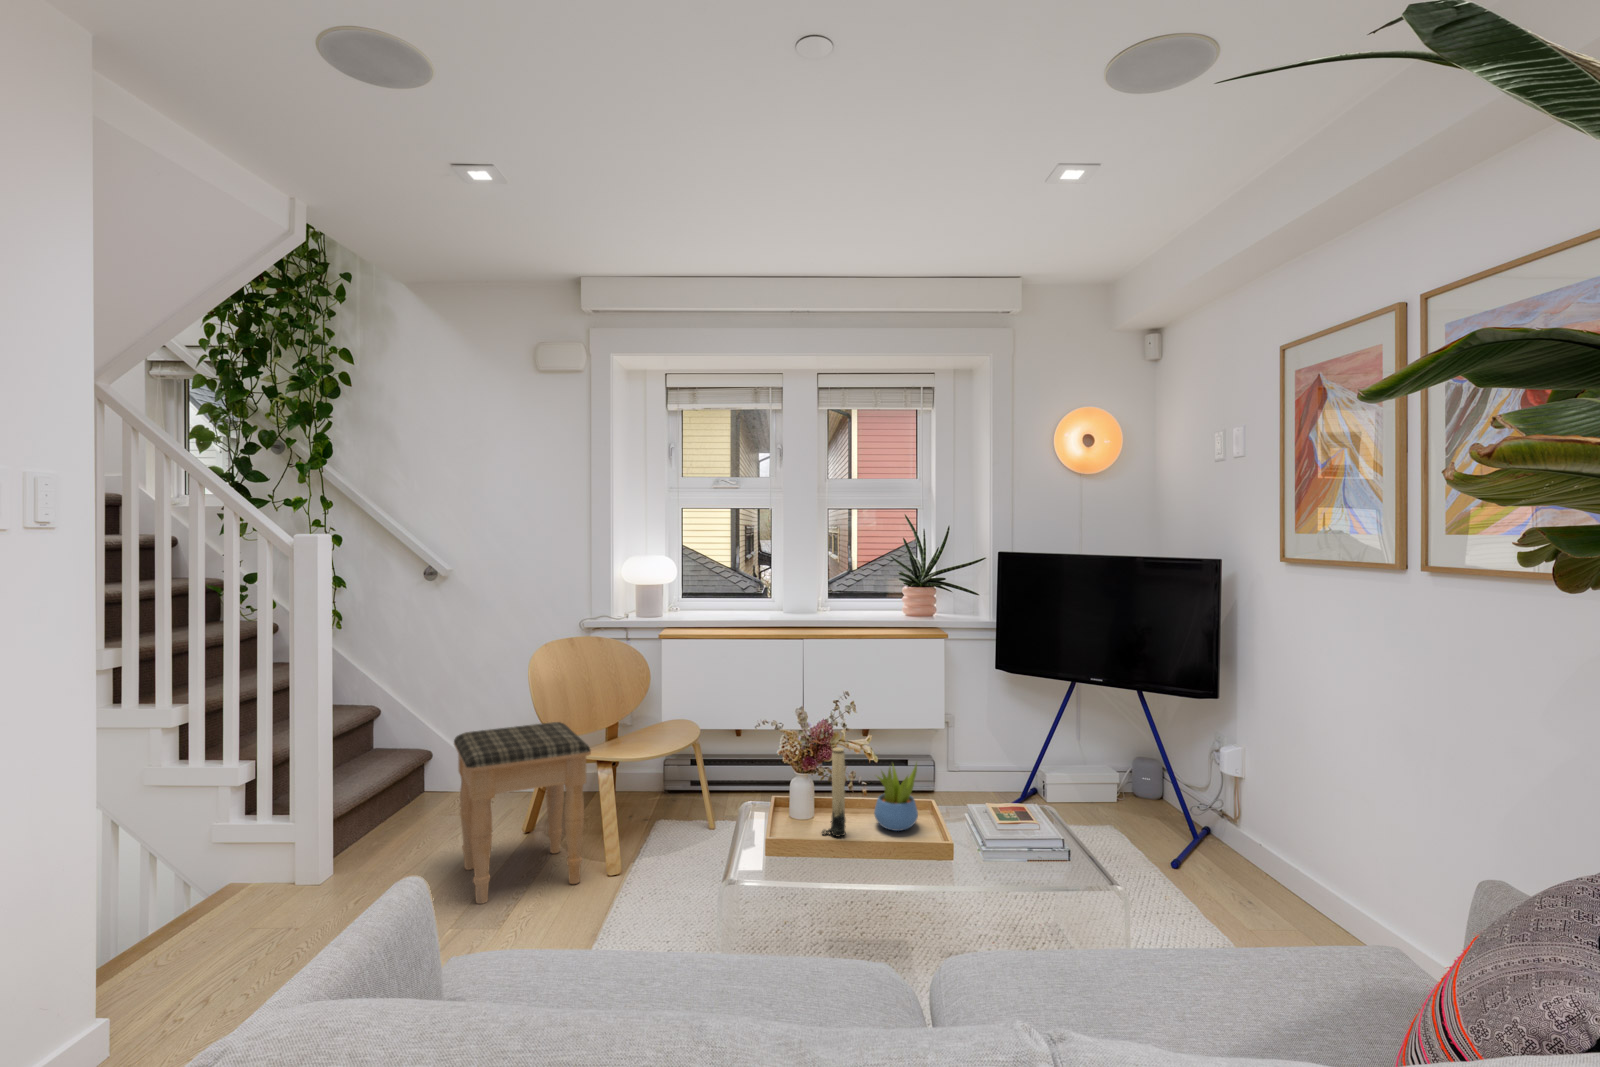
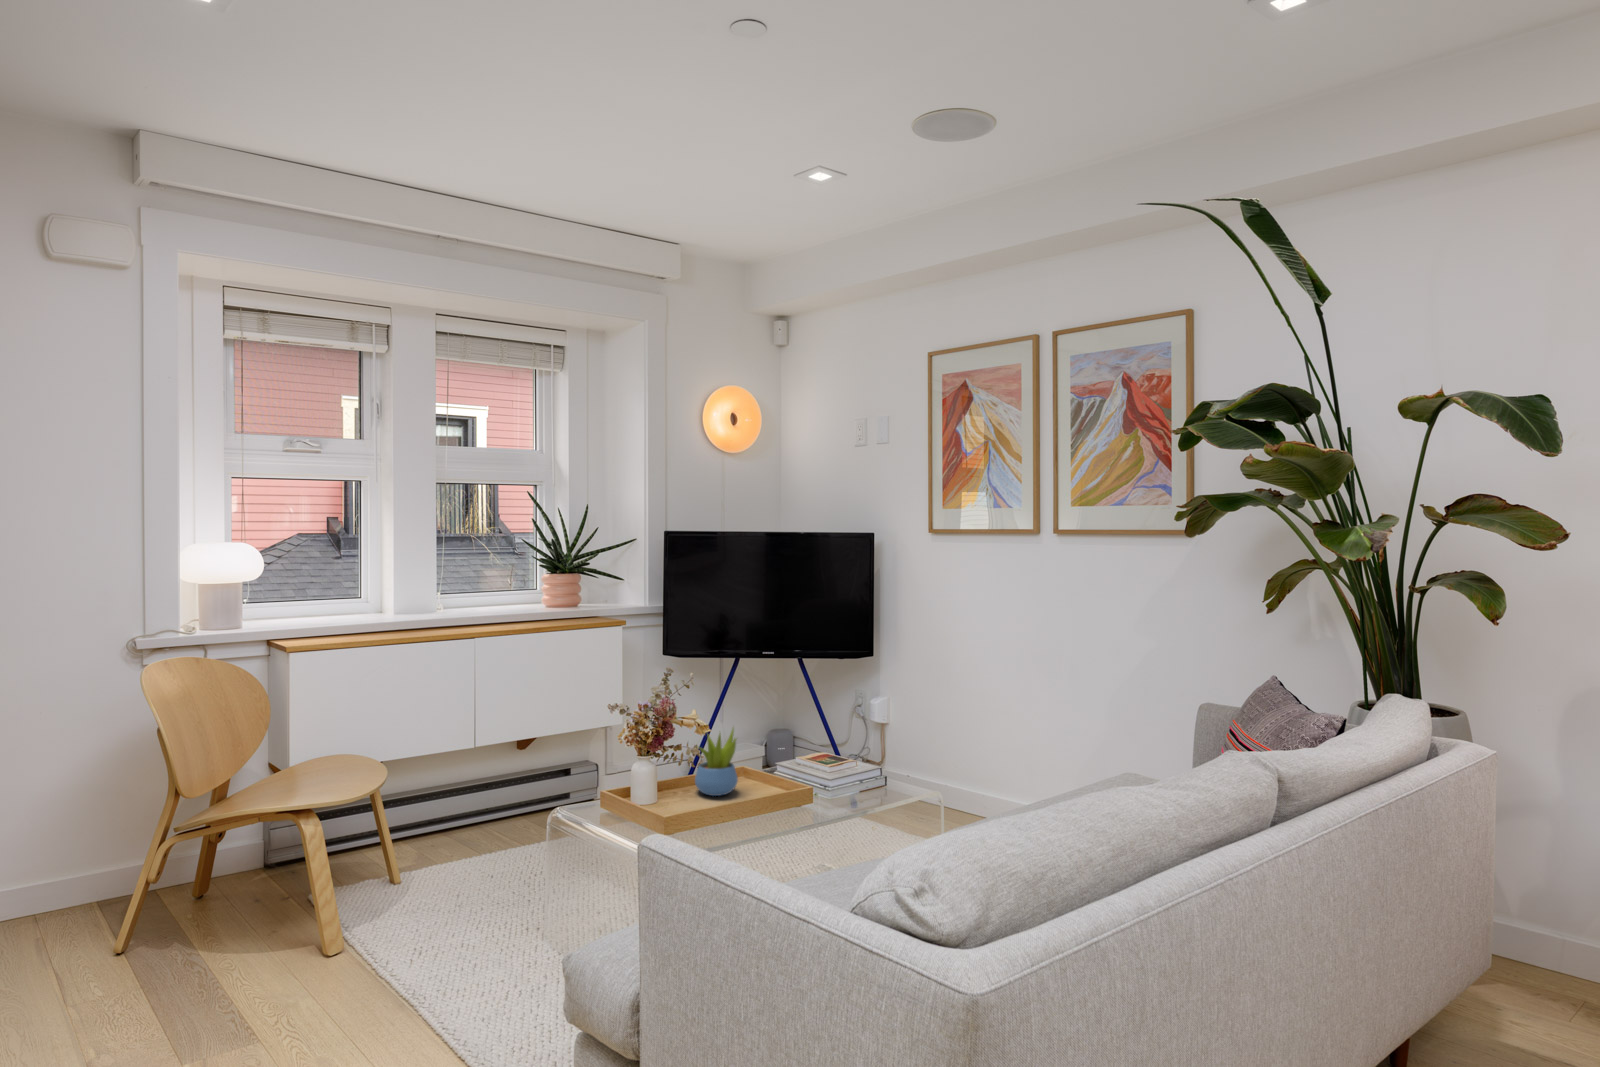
footstool: present [454,722,591,904] -> none [67,766,315,1017]
candle: present [821,747,846,837] -> none [661,721,686,811]

